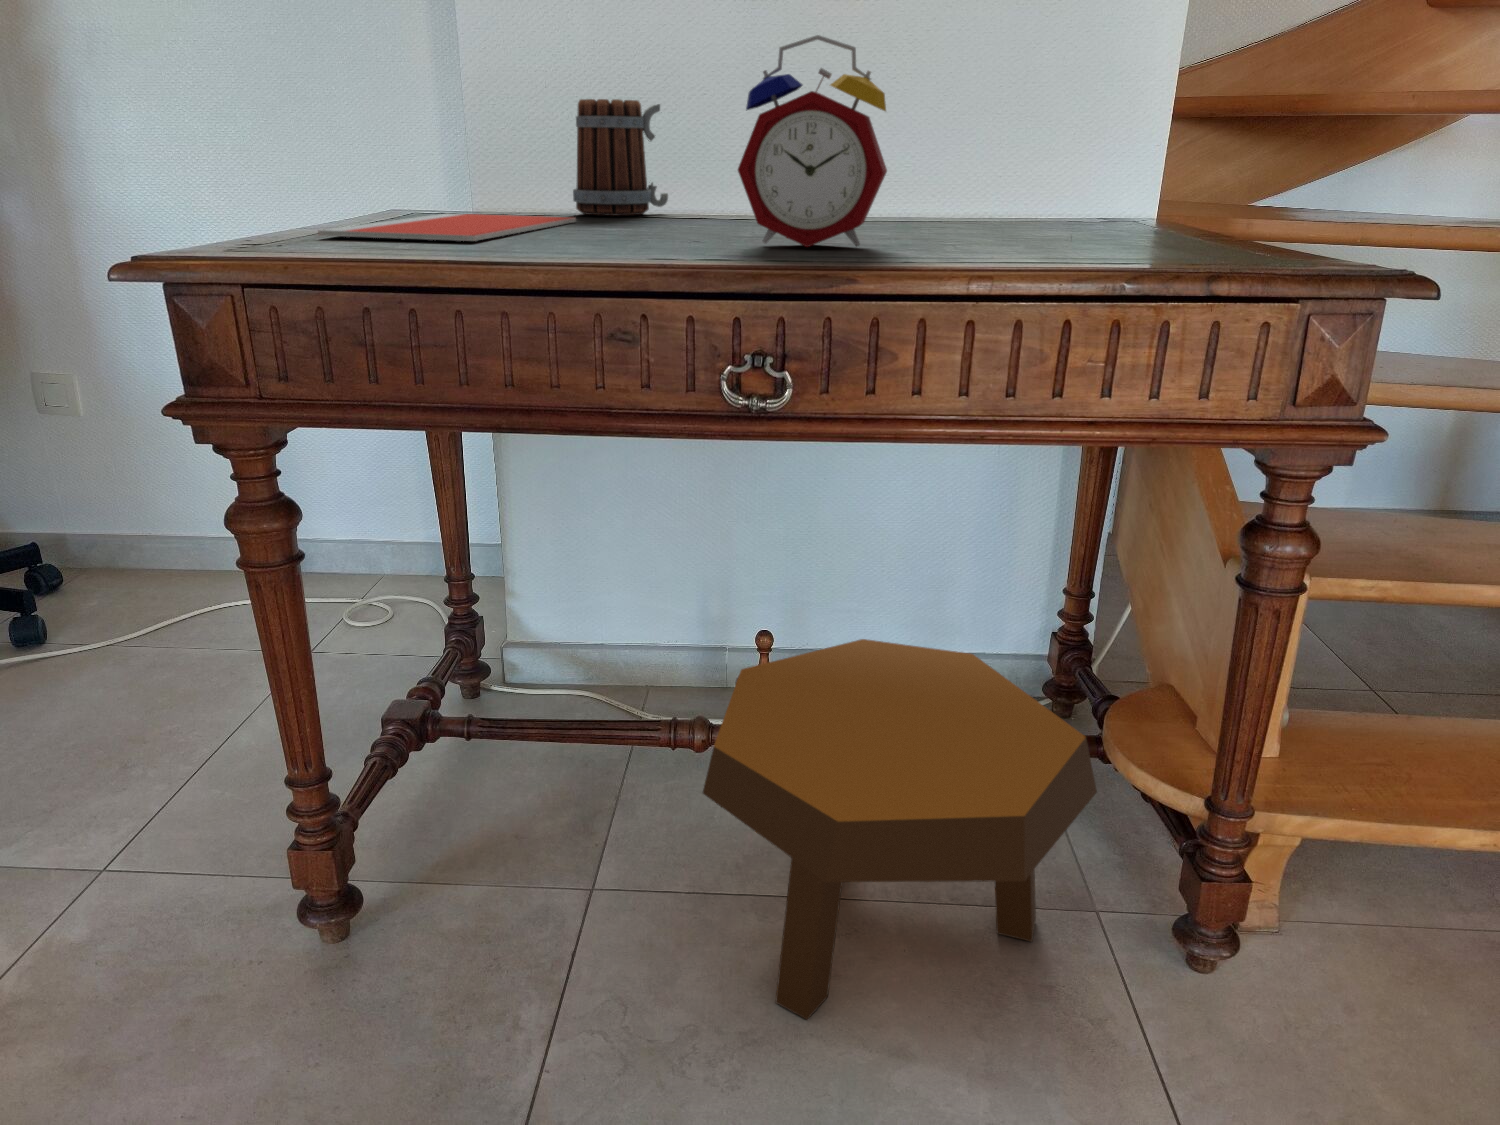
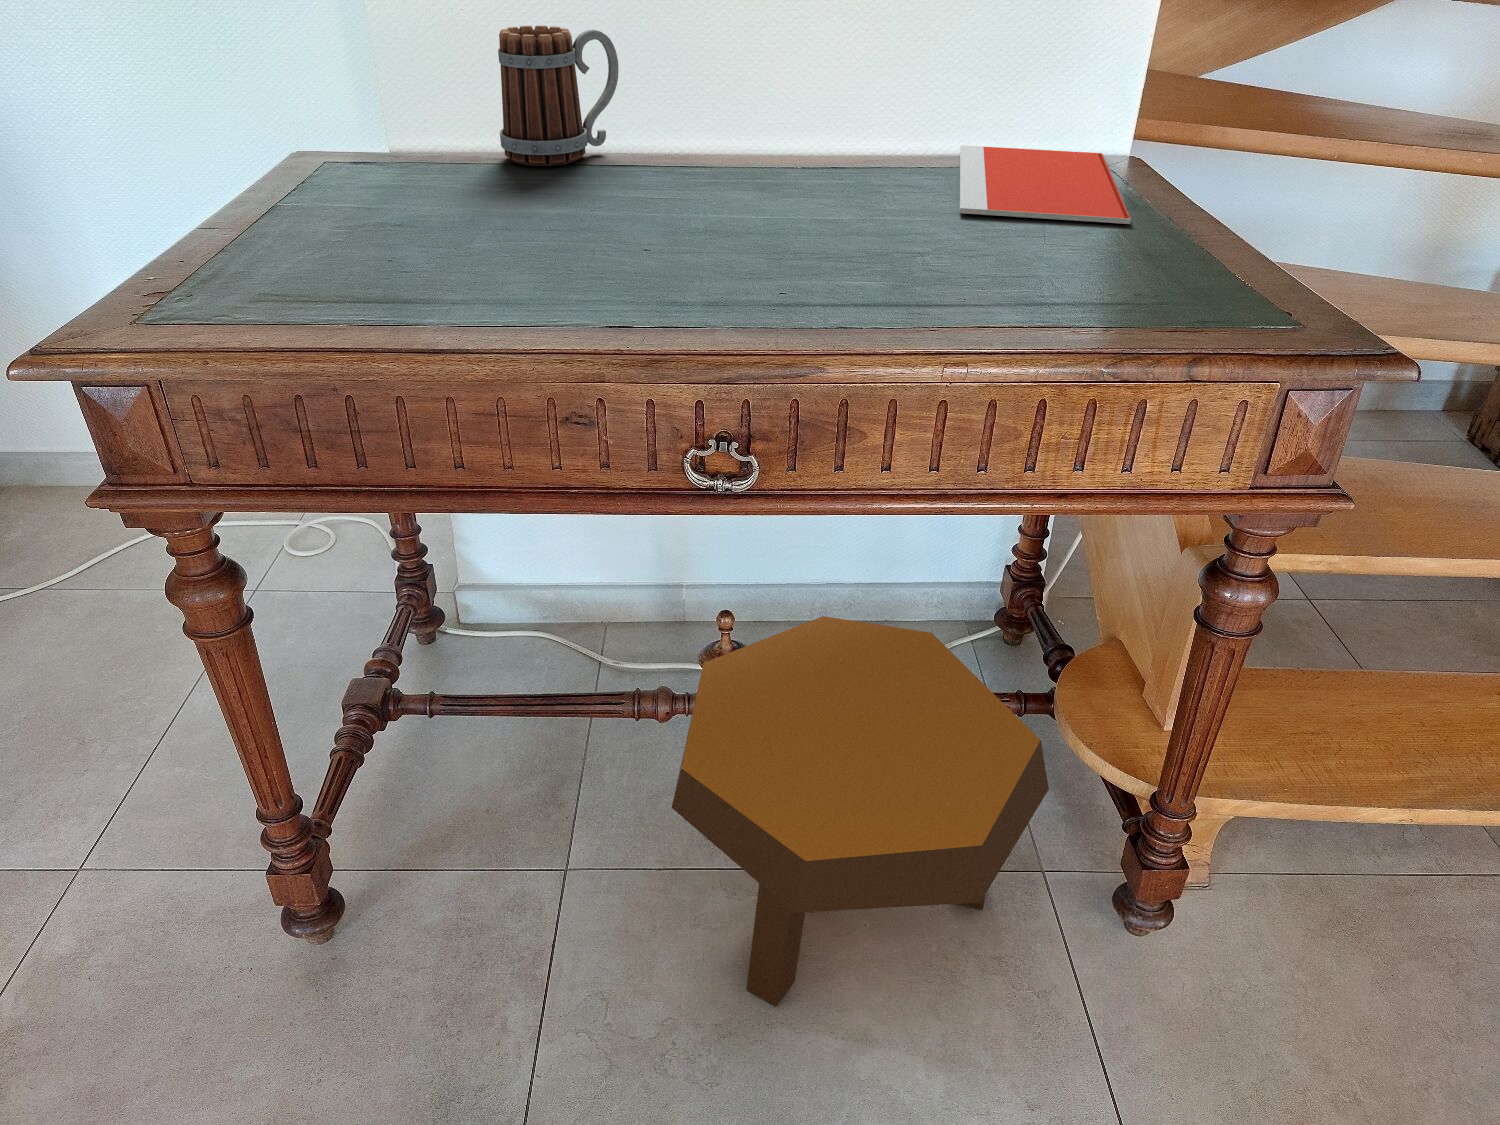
alarm clock: present [738,35,887,247] -> none [690,49,854,283]
notebook: present [318,213,576,241] -> present [960,145,1131,224]

